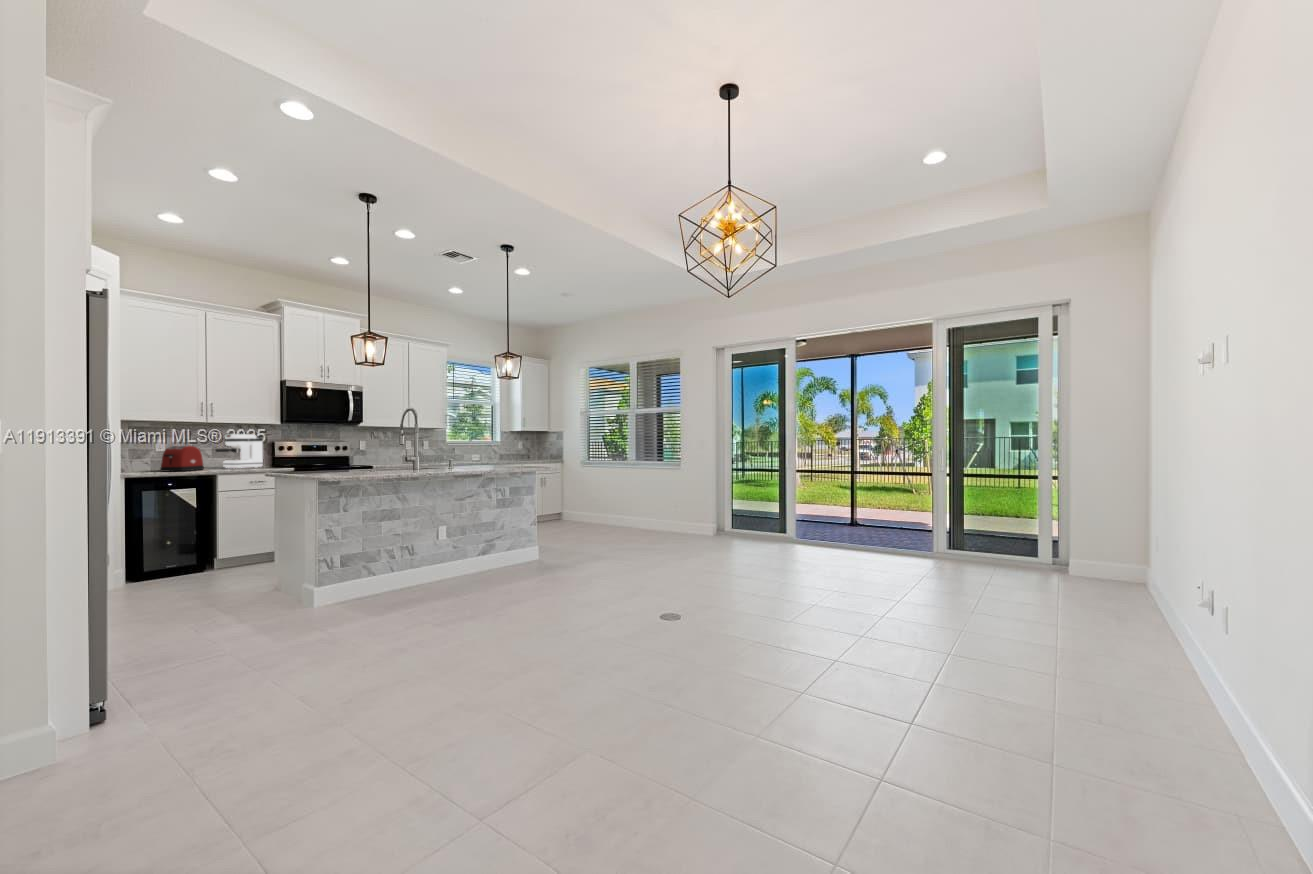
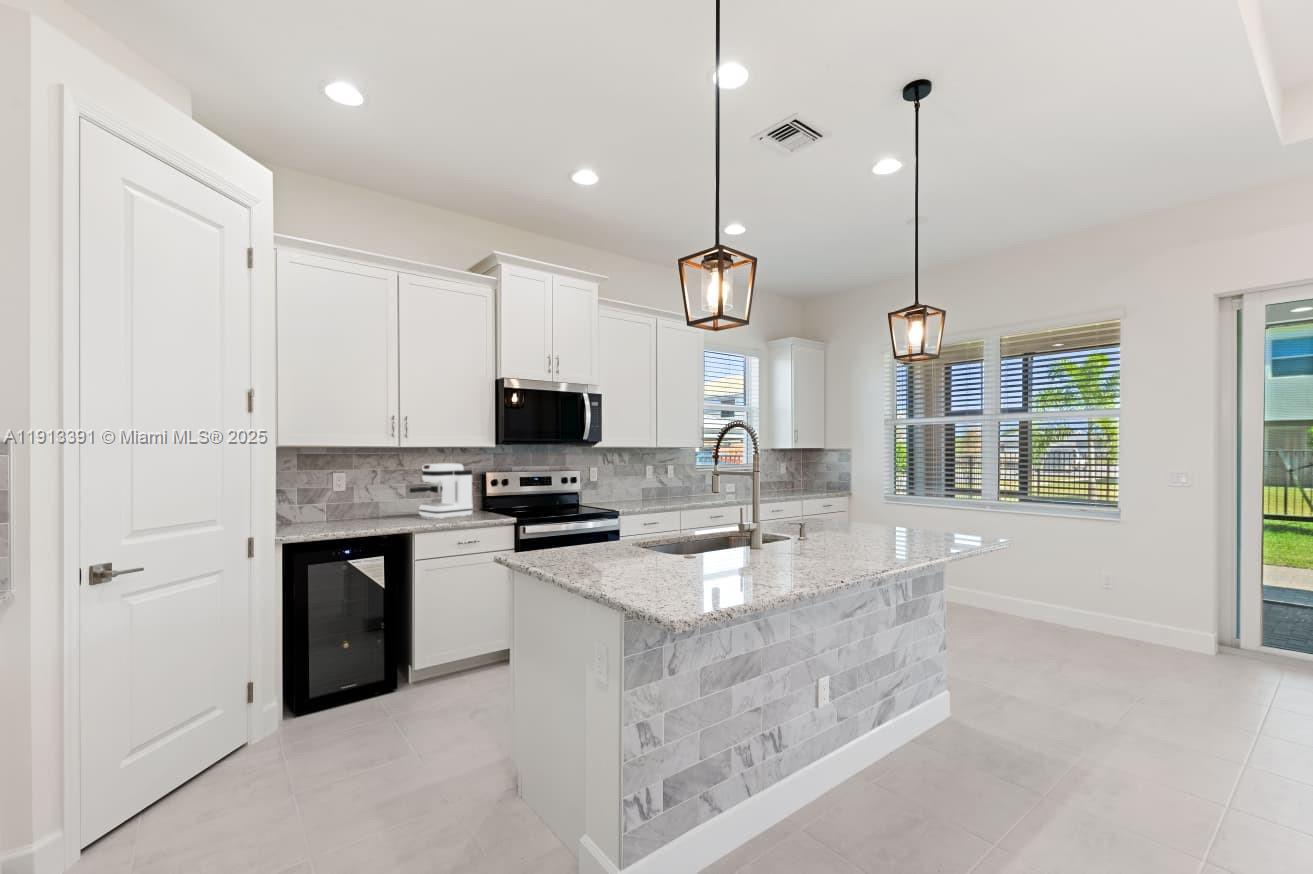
toaster: present [160,446,204,472] -> none [335,485,394,528]

